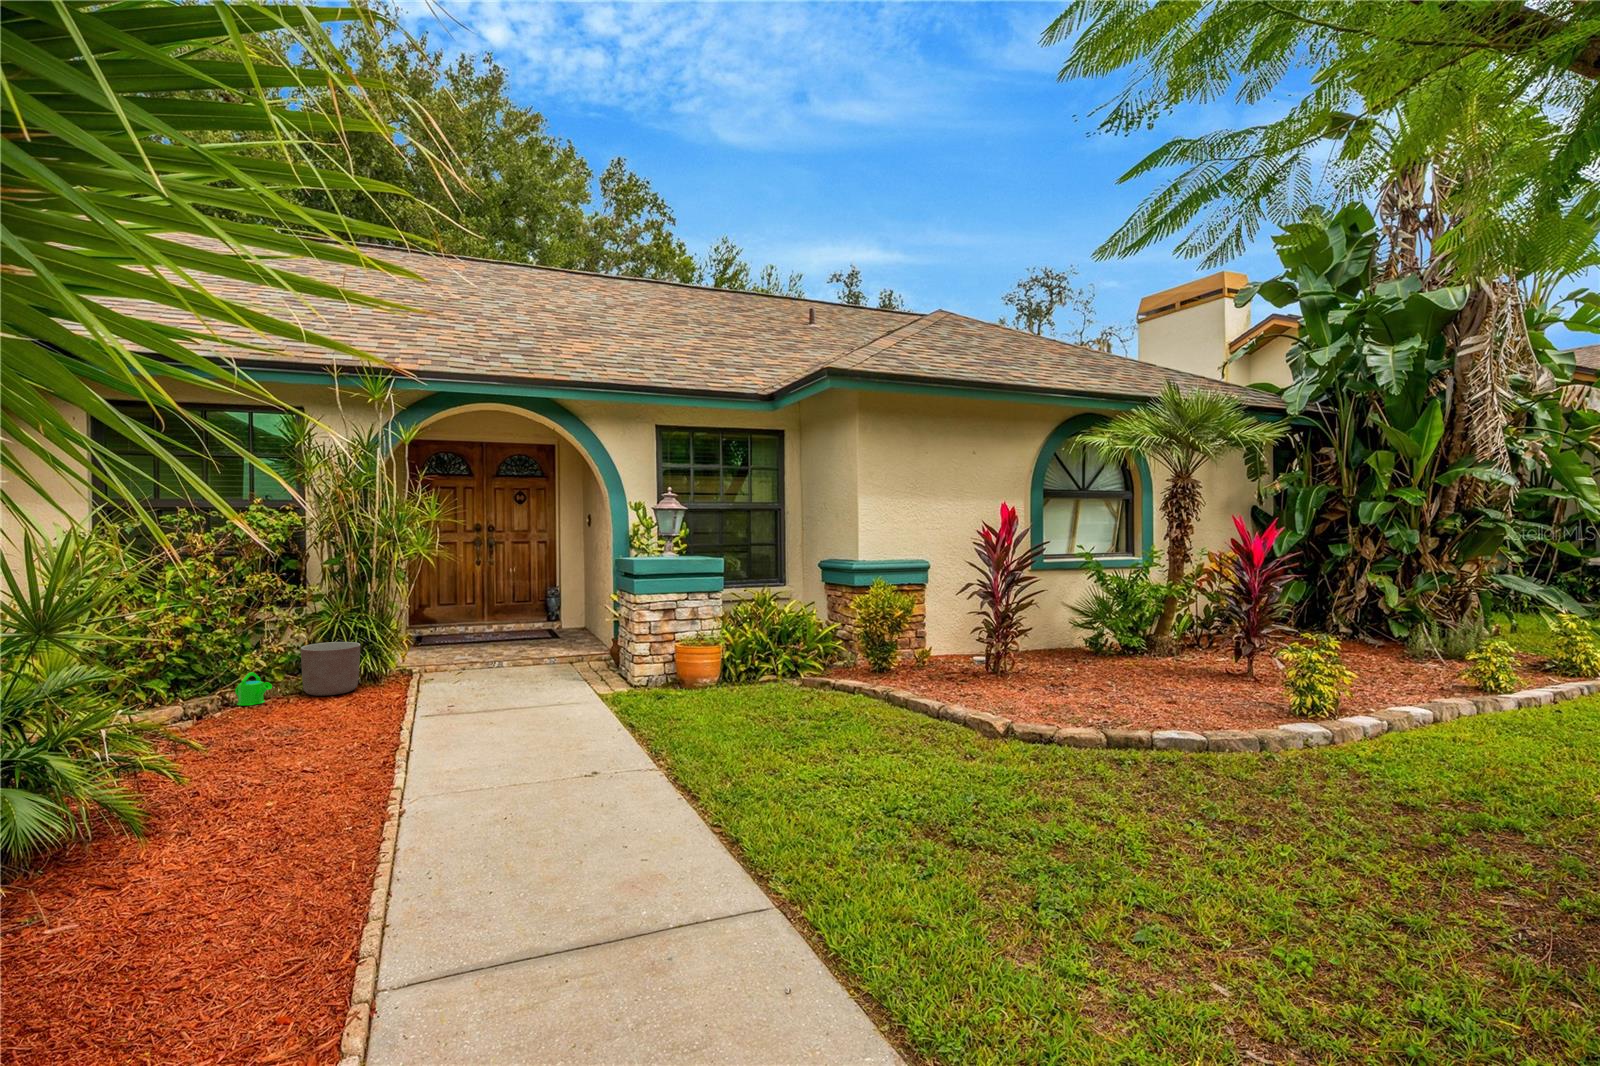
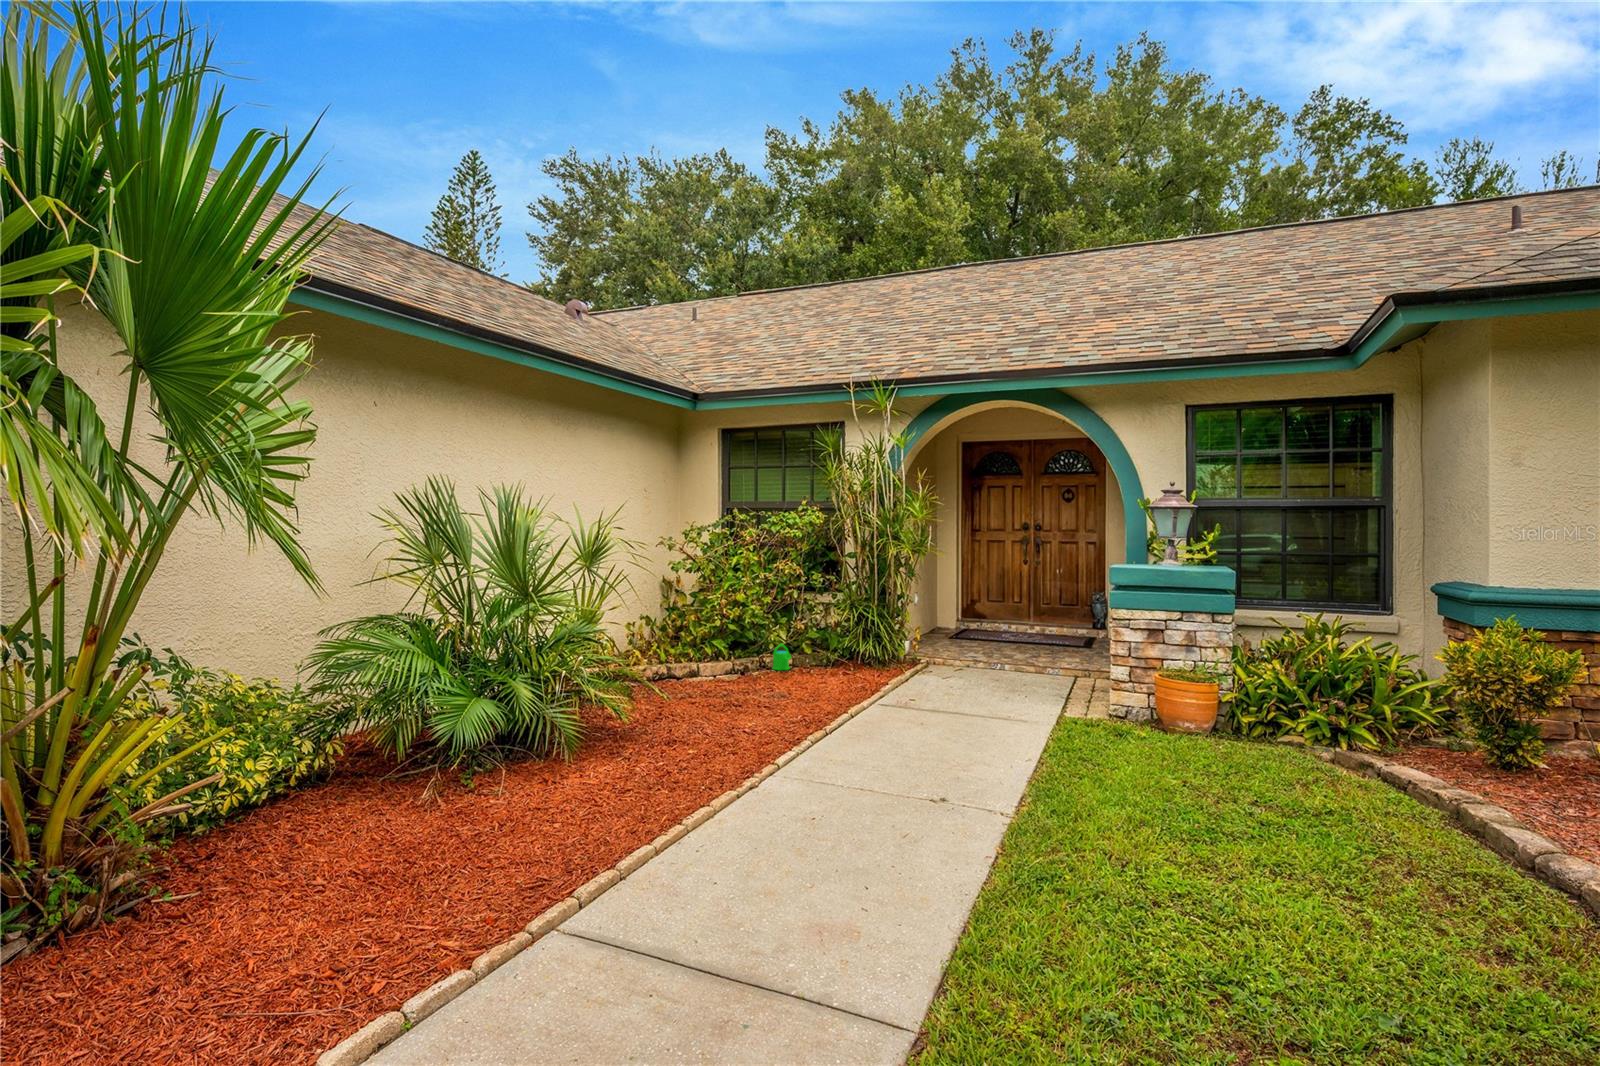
planter: present [301,642,360,696] -> none [816,626,860,672]

